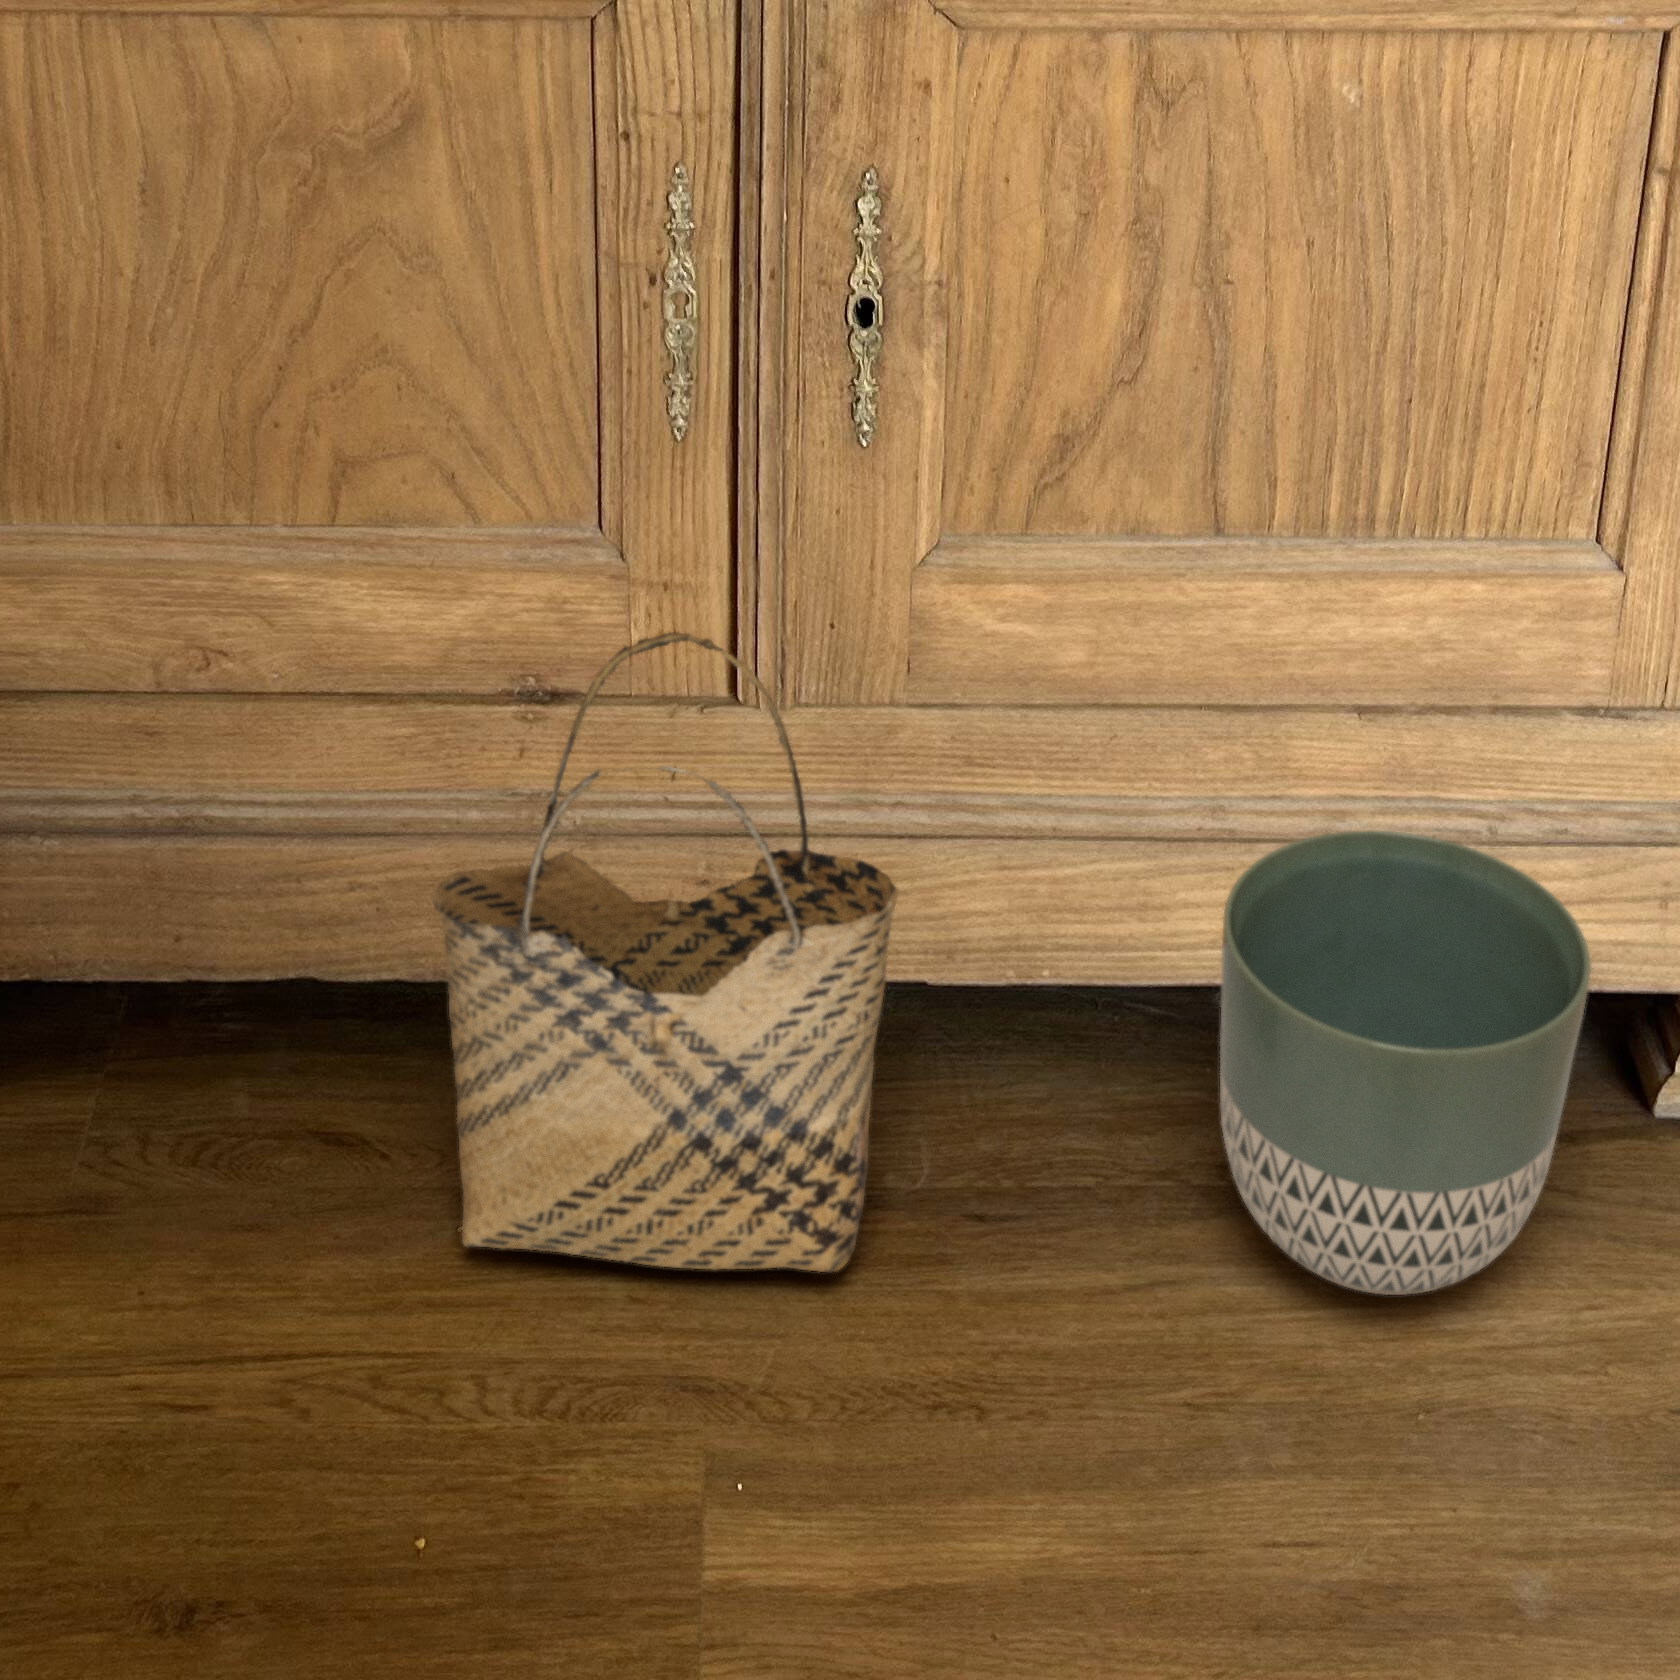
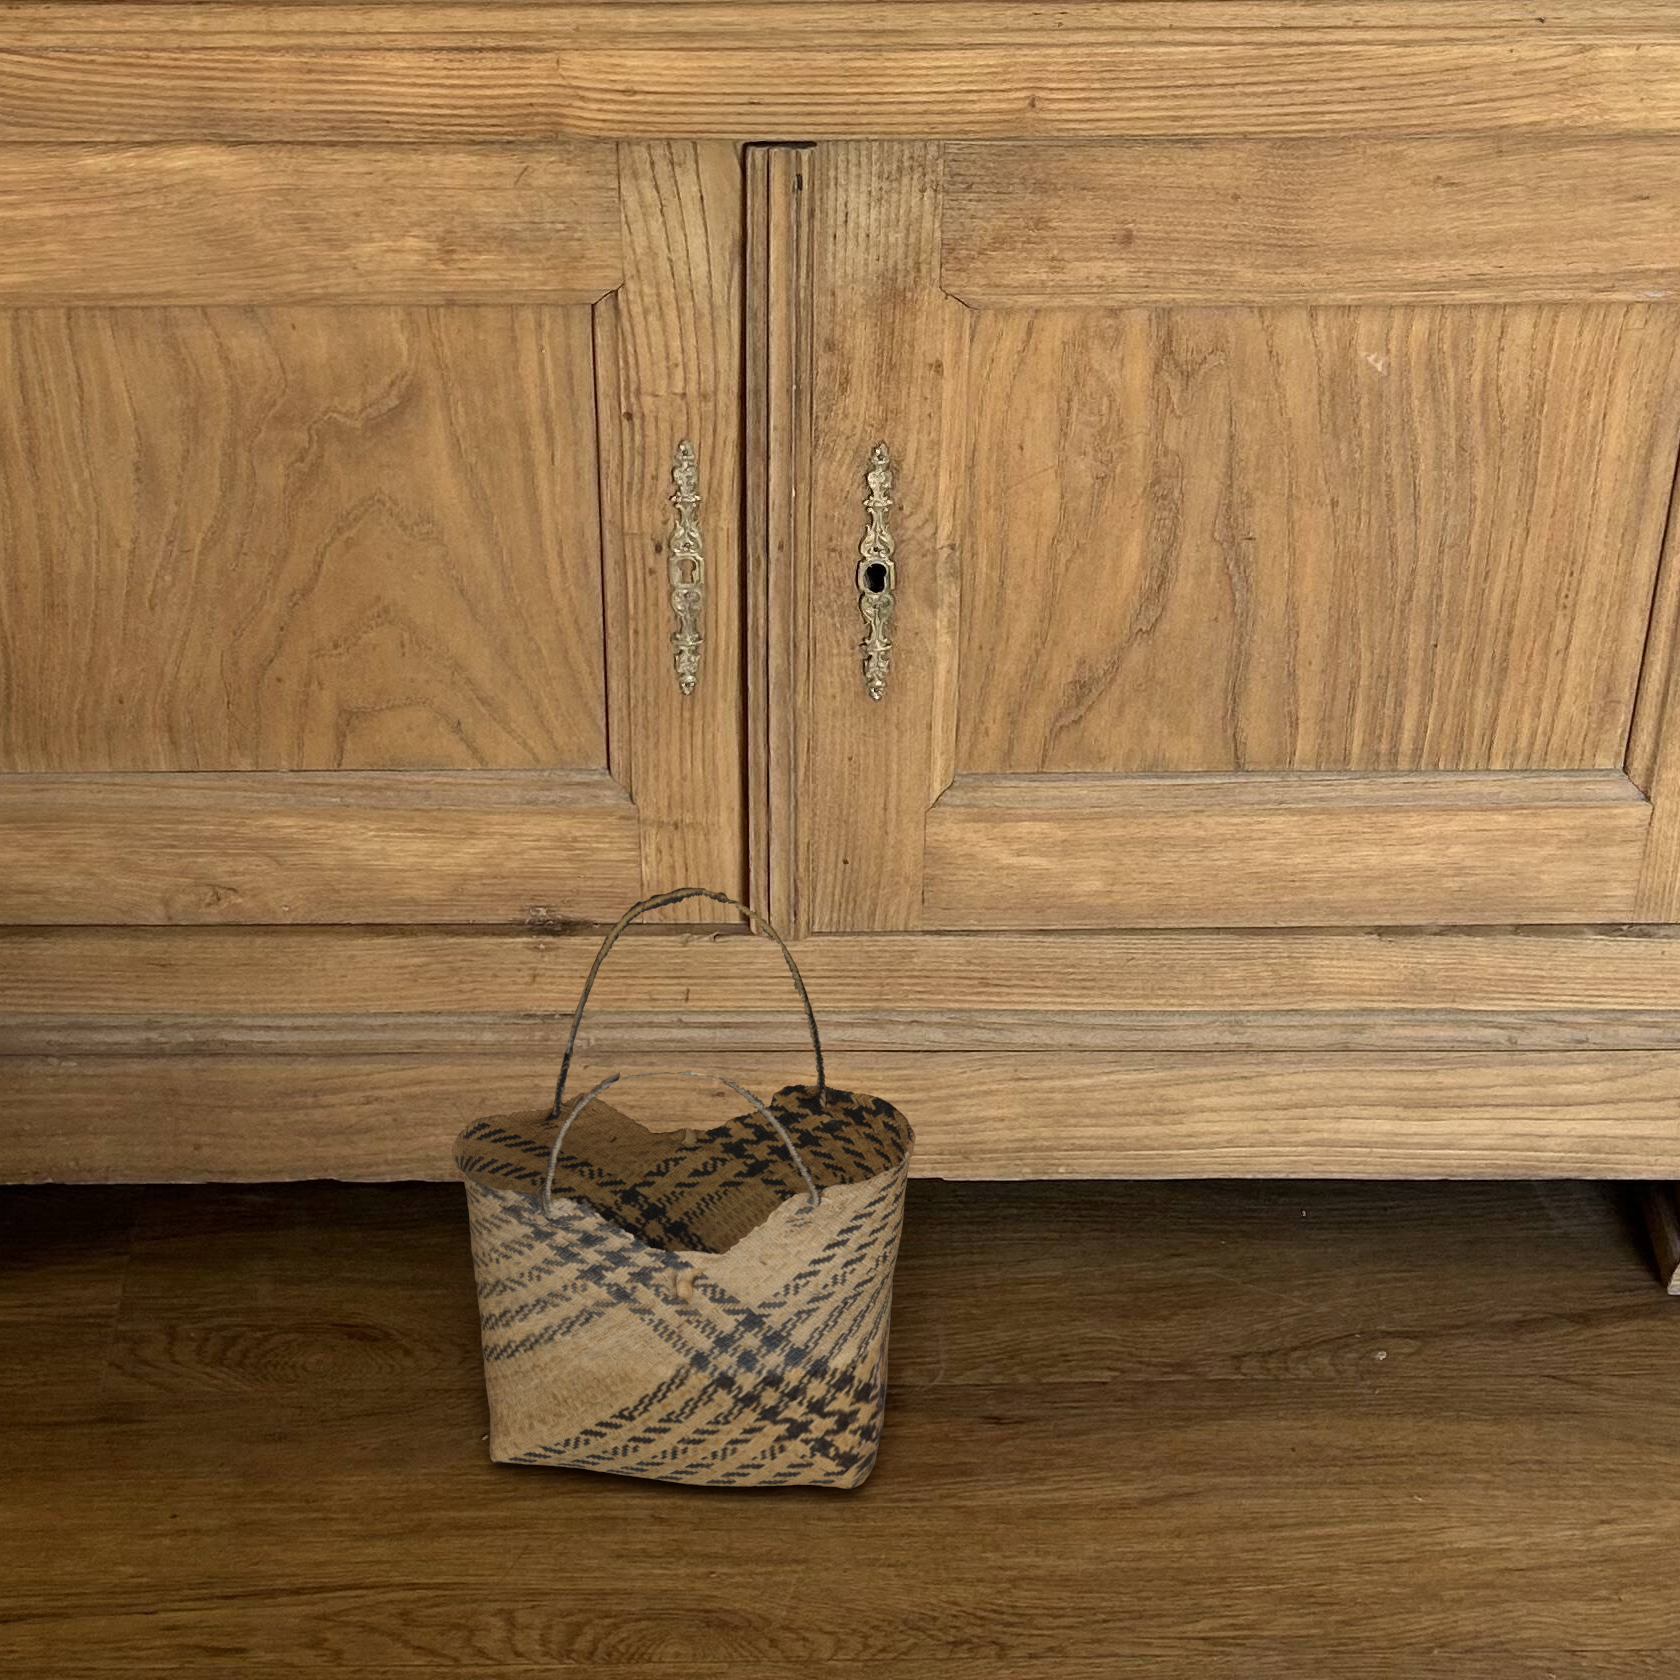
planter: present [1220,830,1591,1295] -> none [1237,1051,1604,1511]

